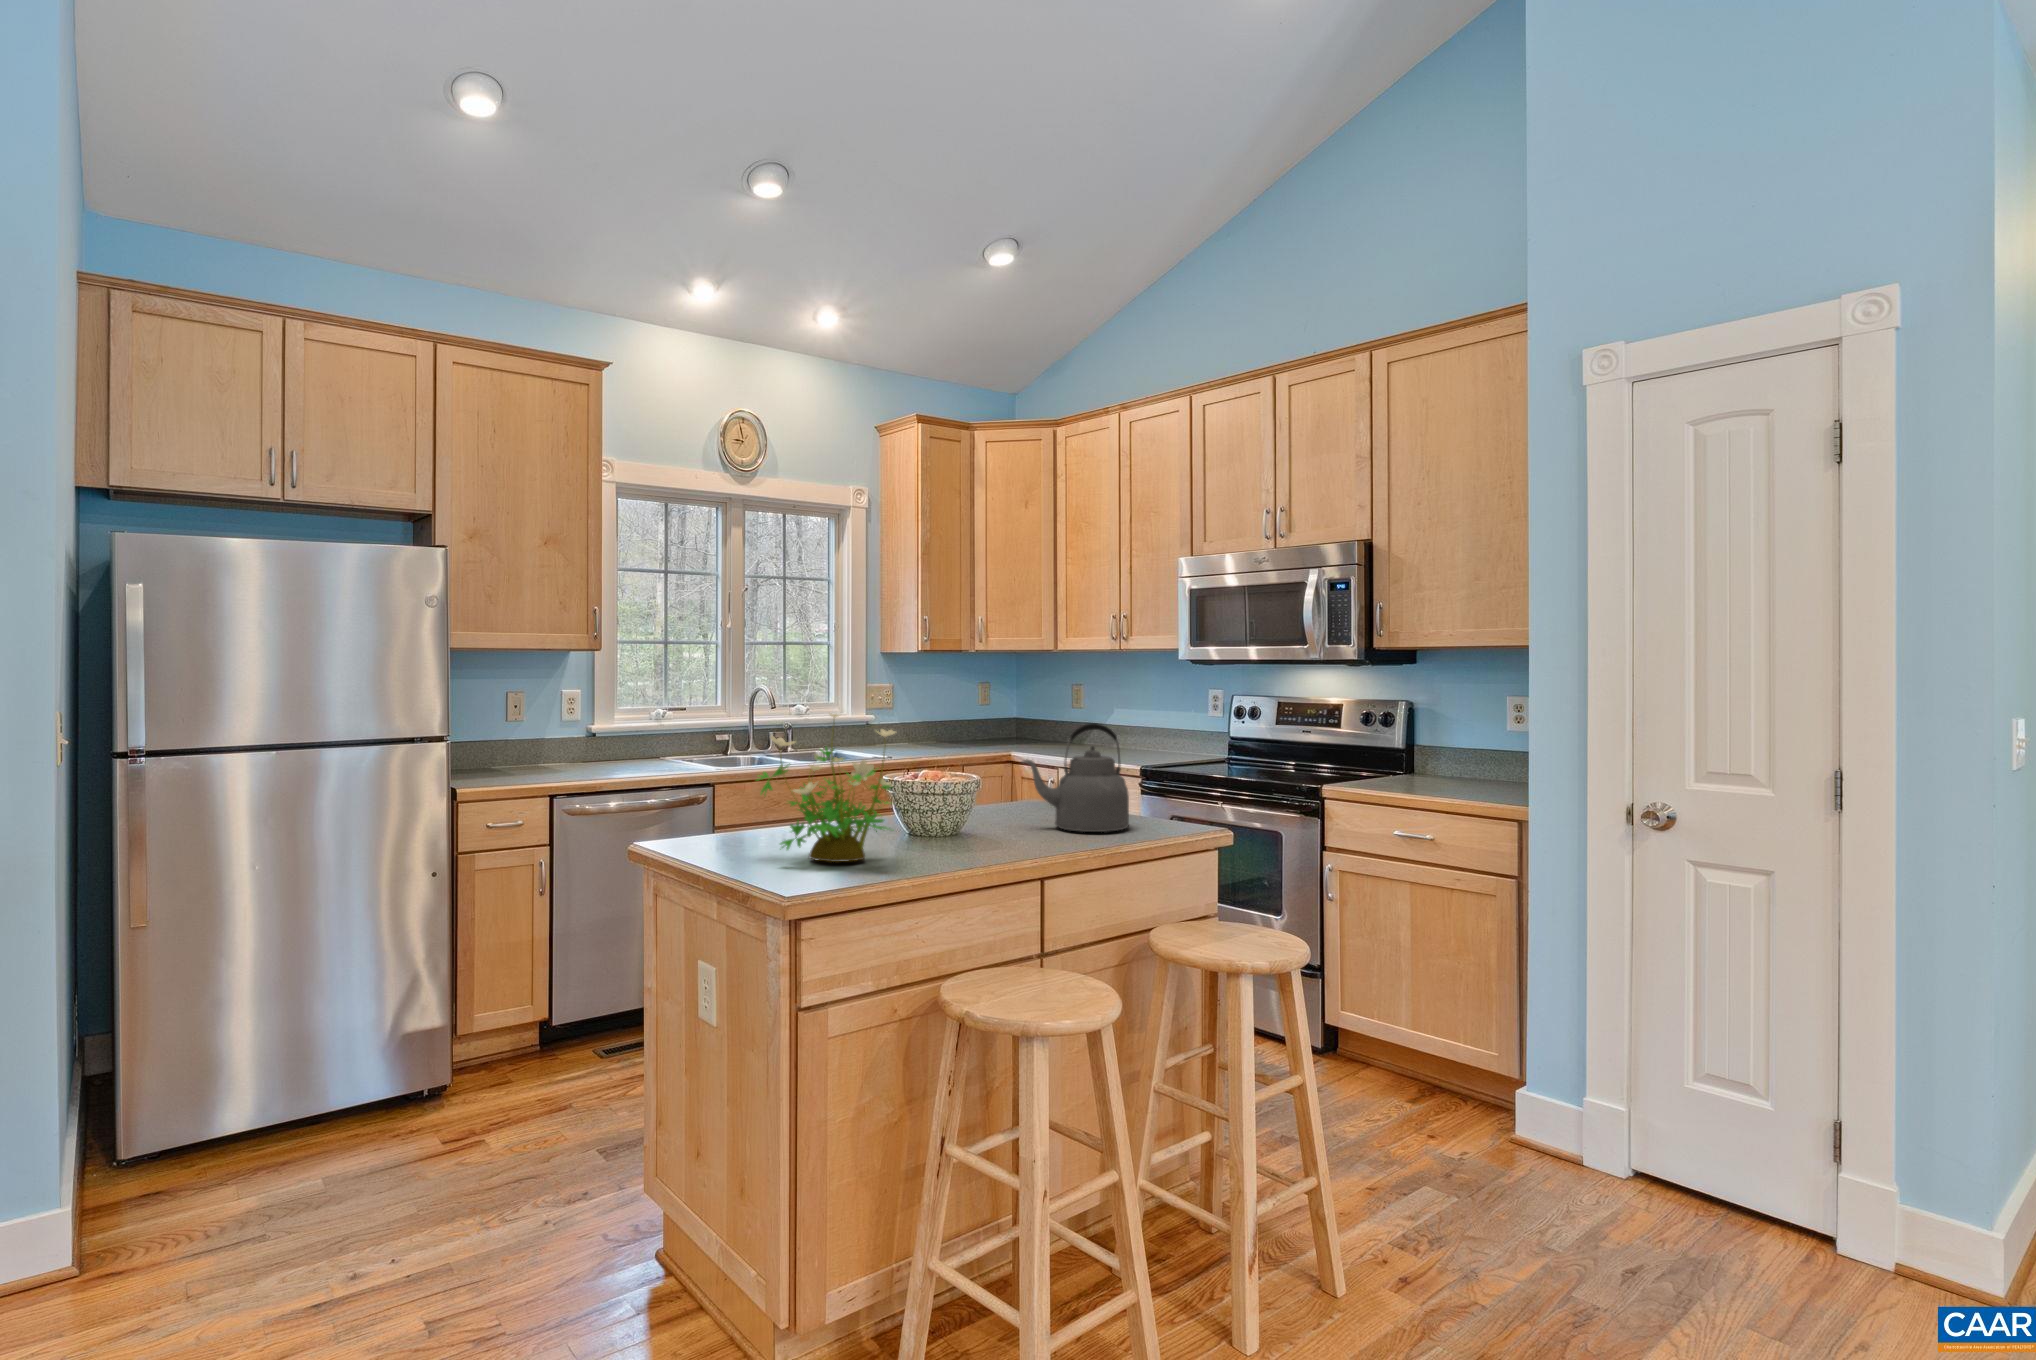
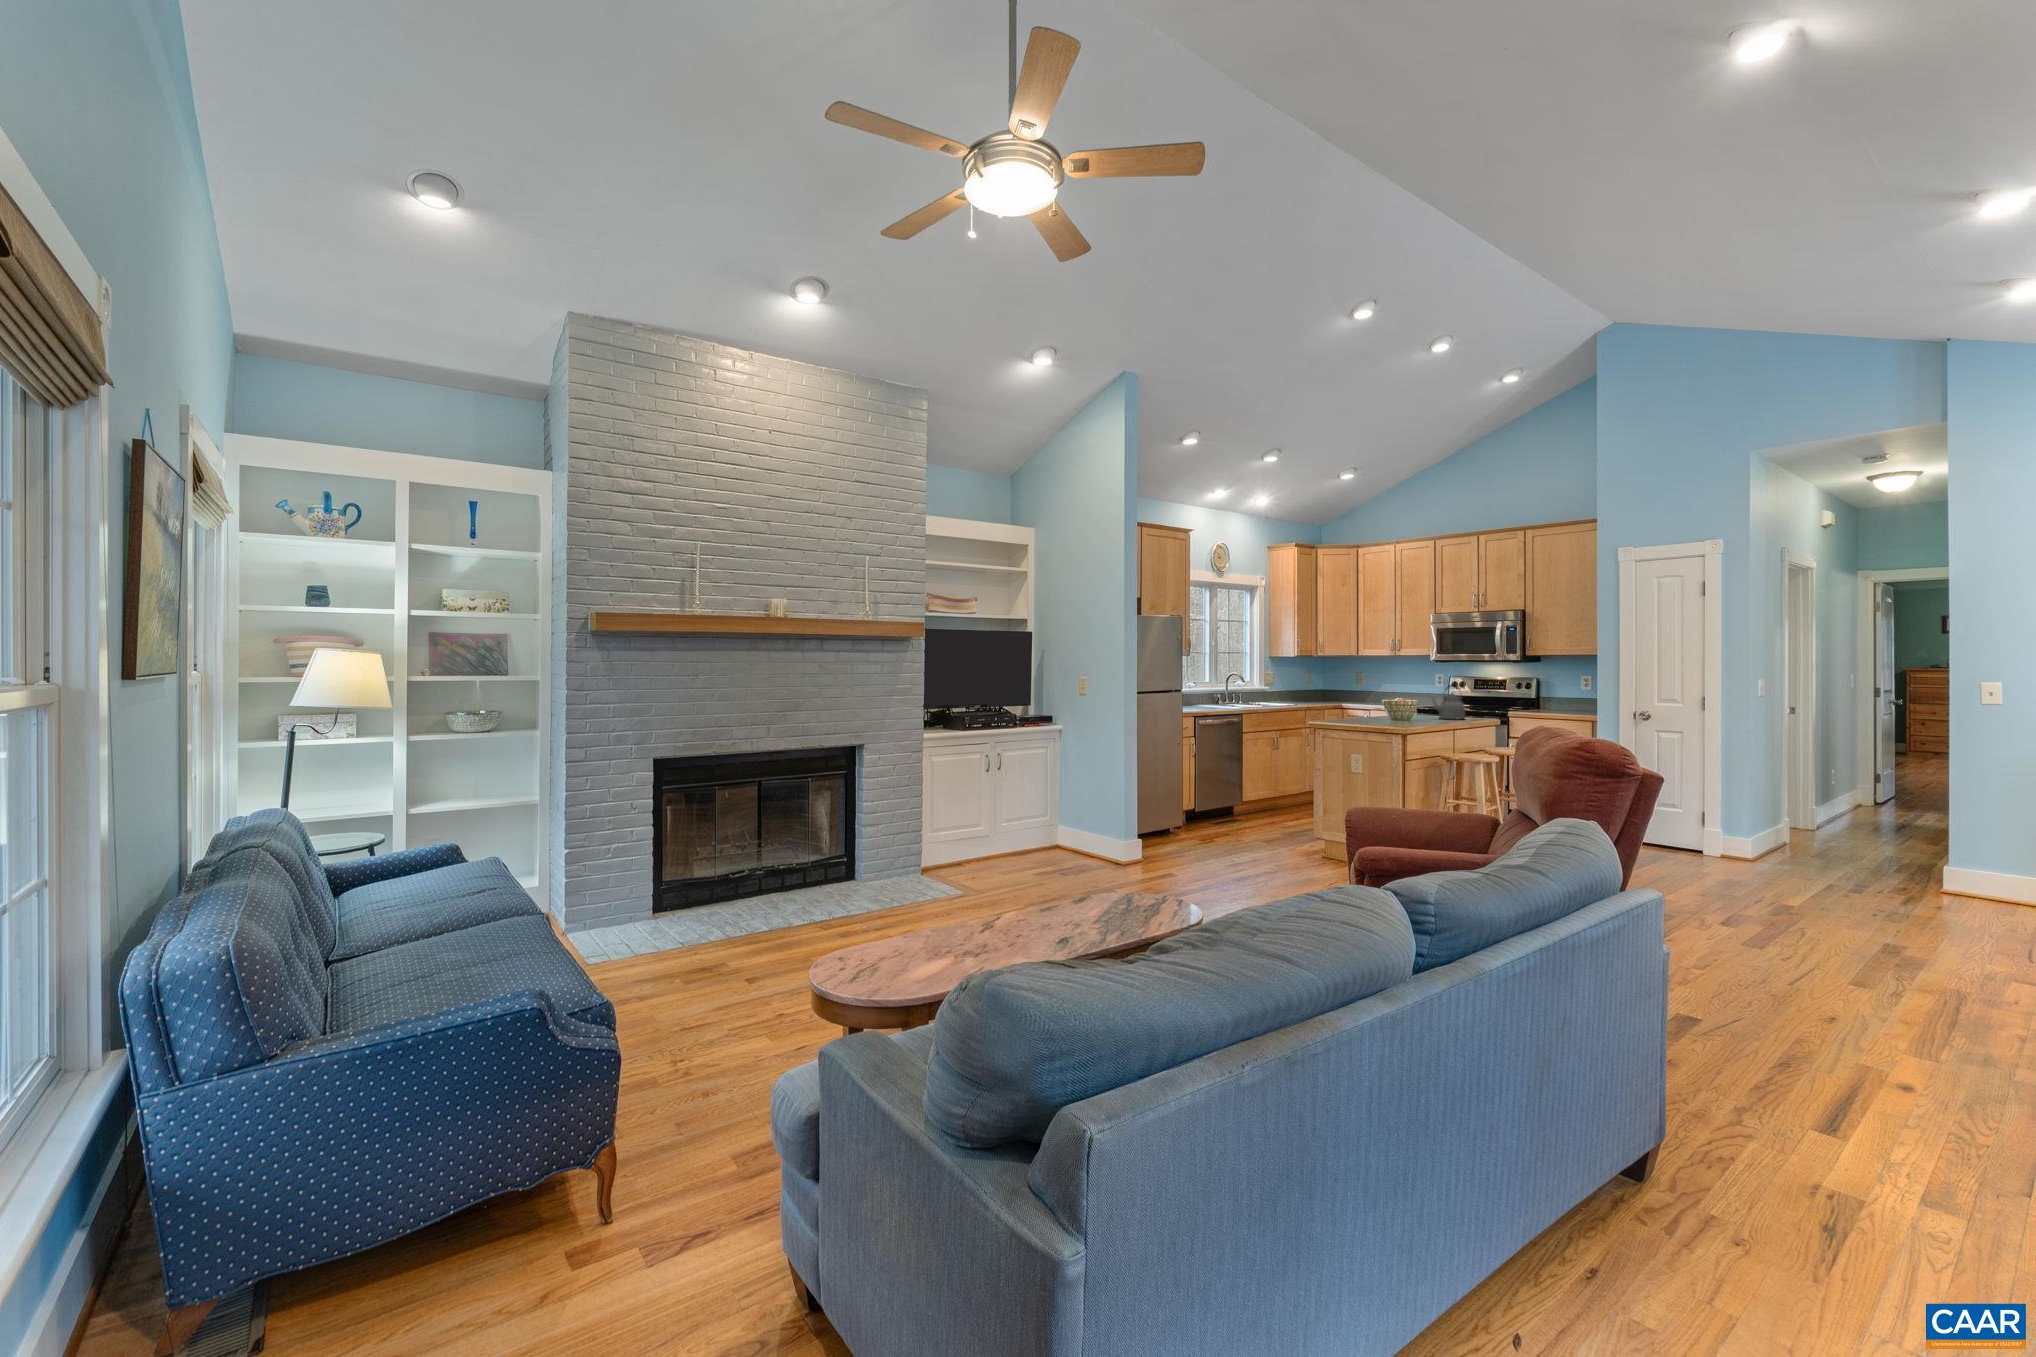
potted plant: present [757,714,895,862] -> none [1368,681,1419,723]

